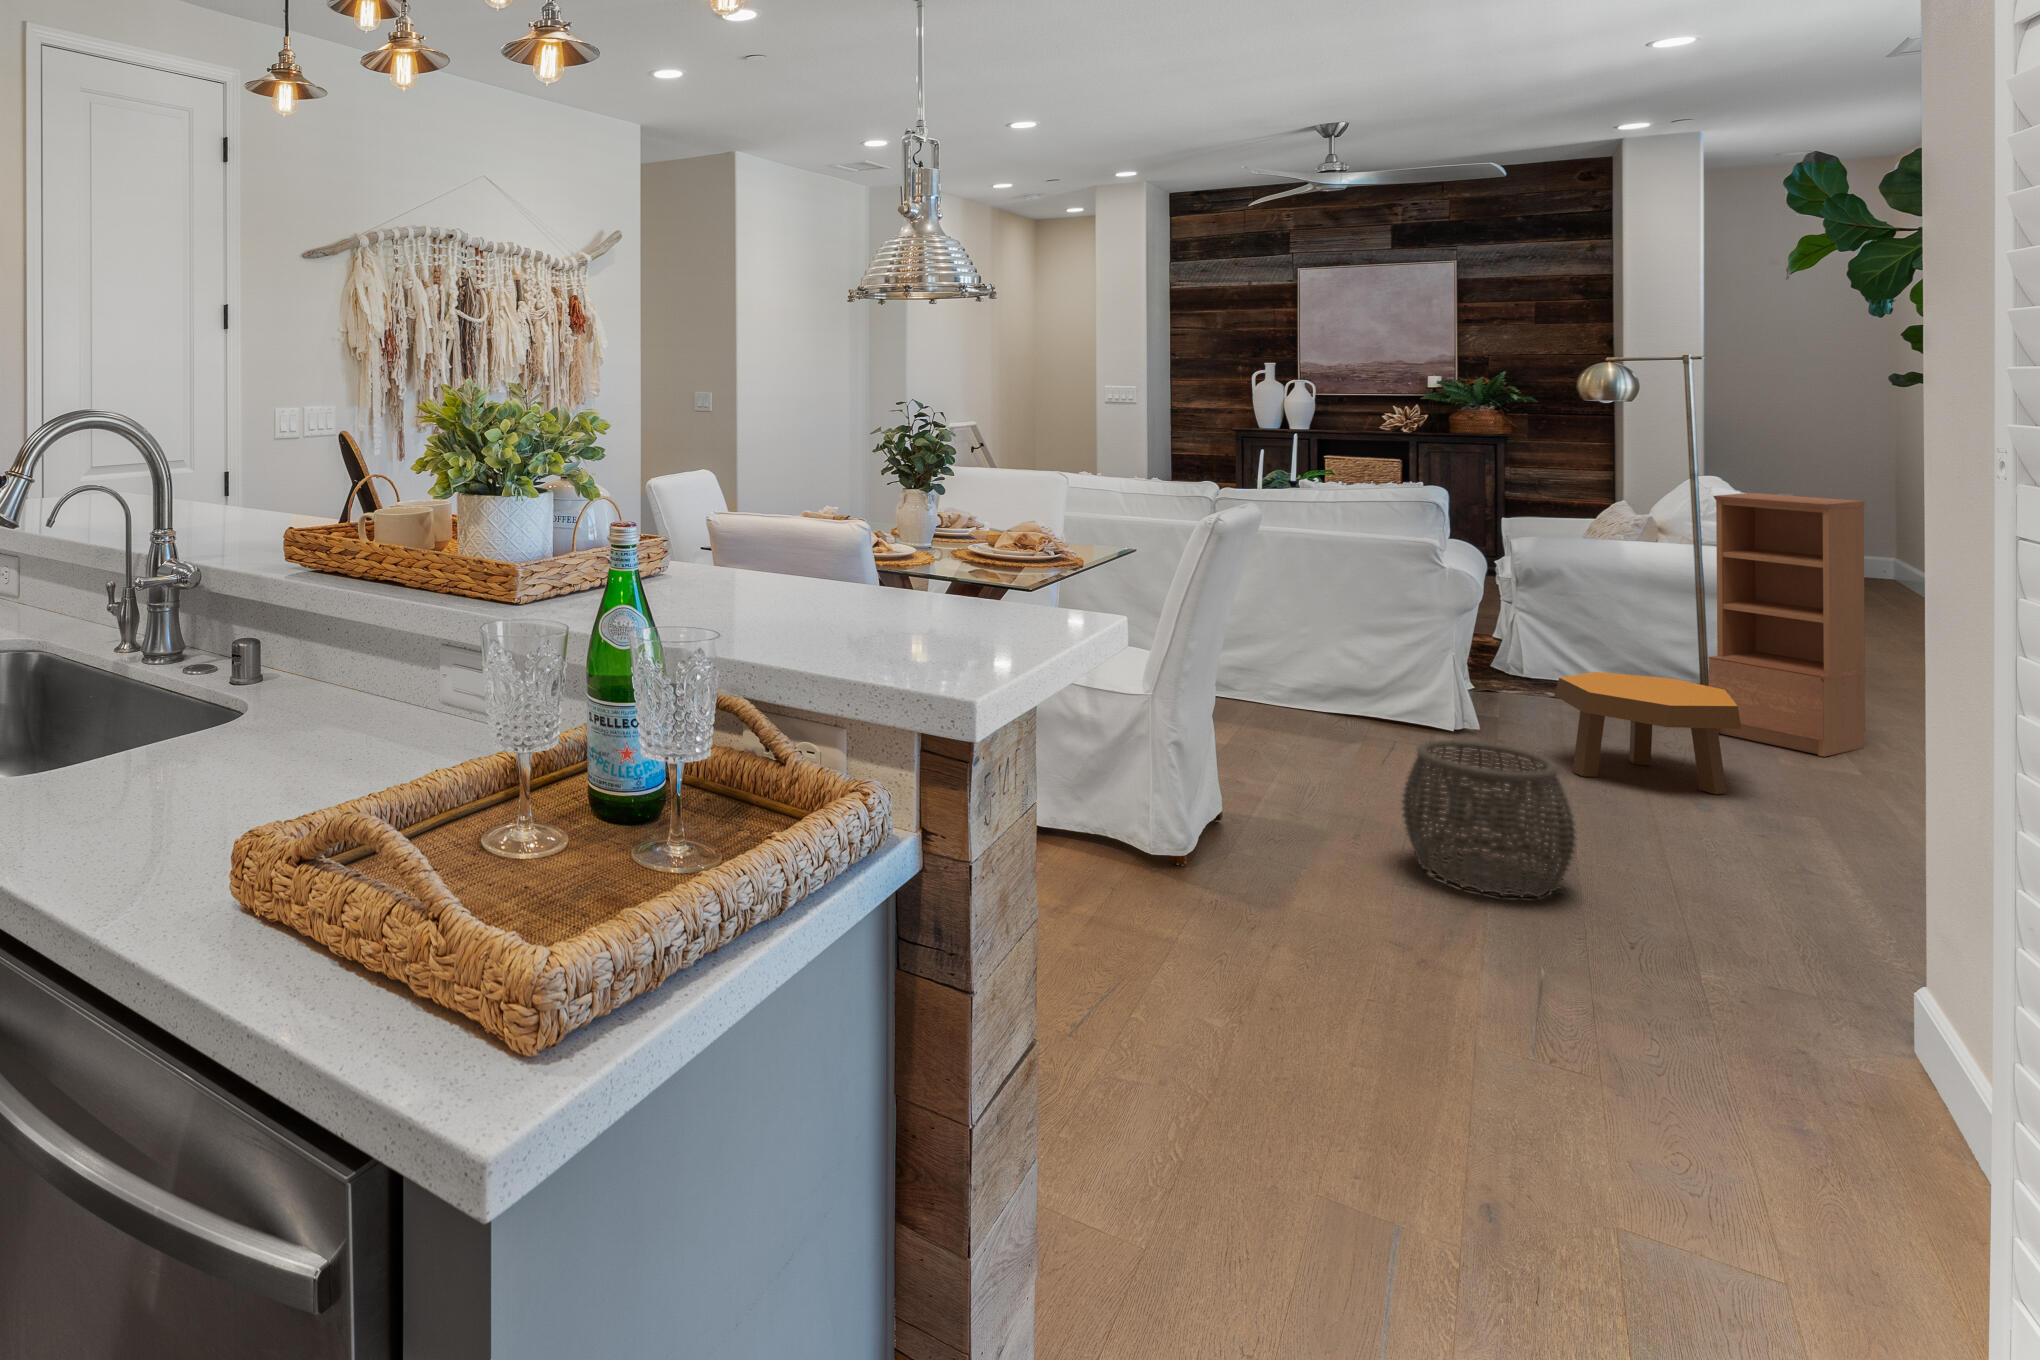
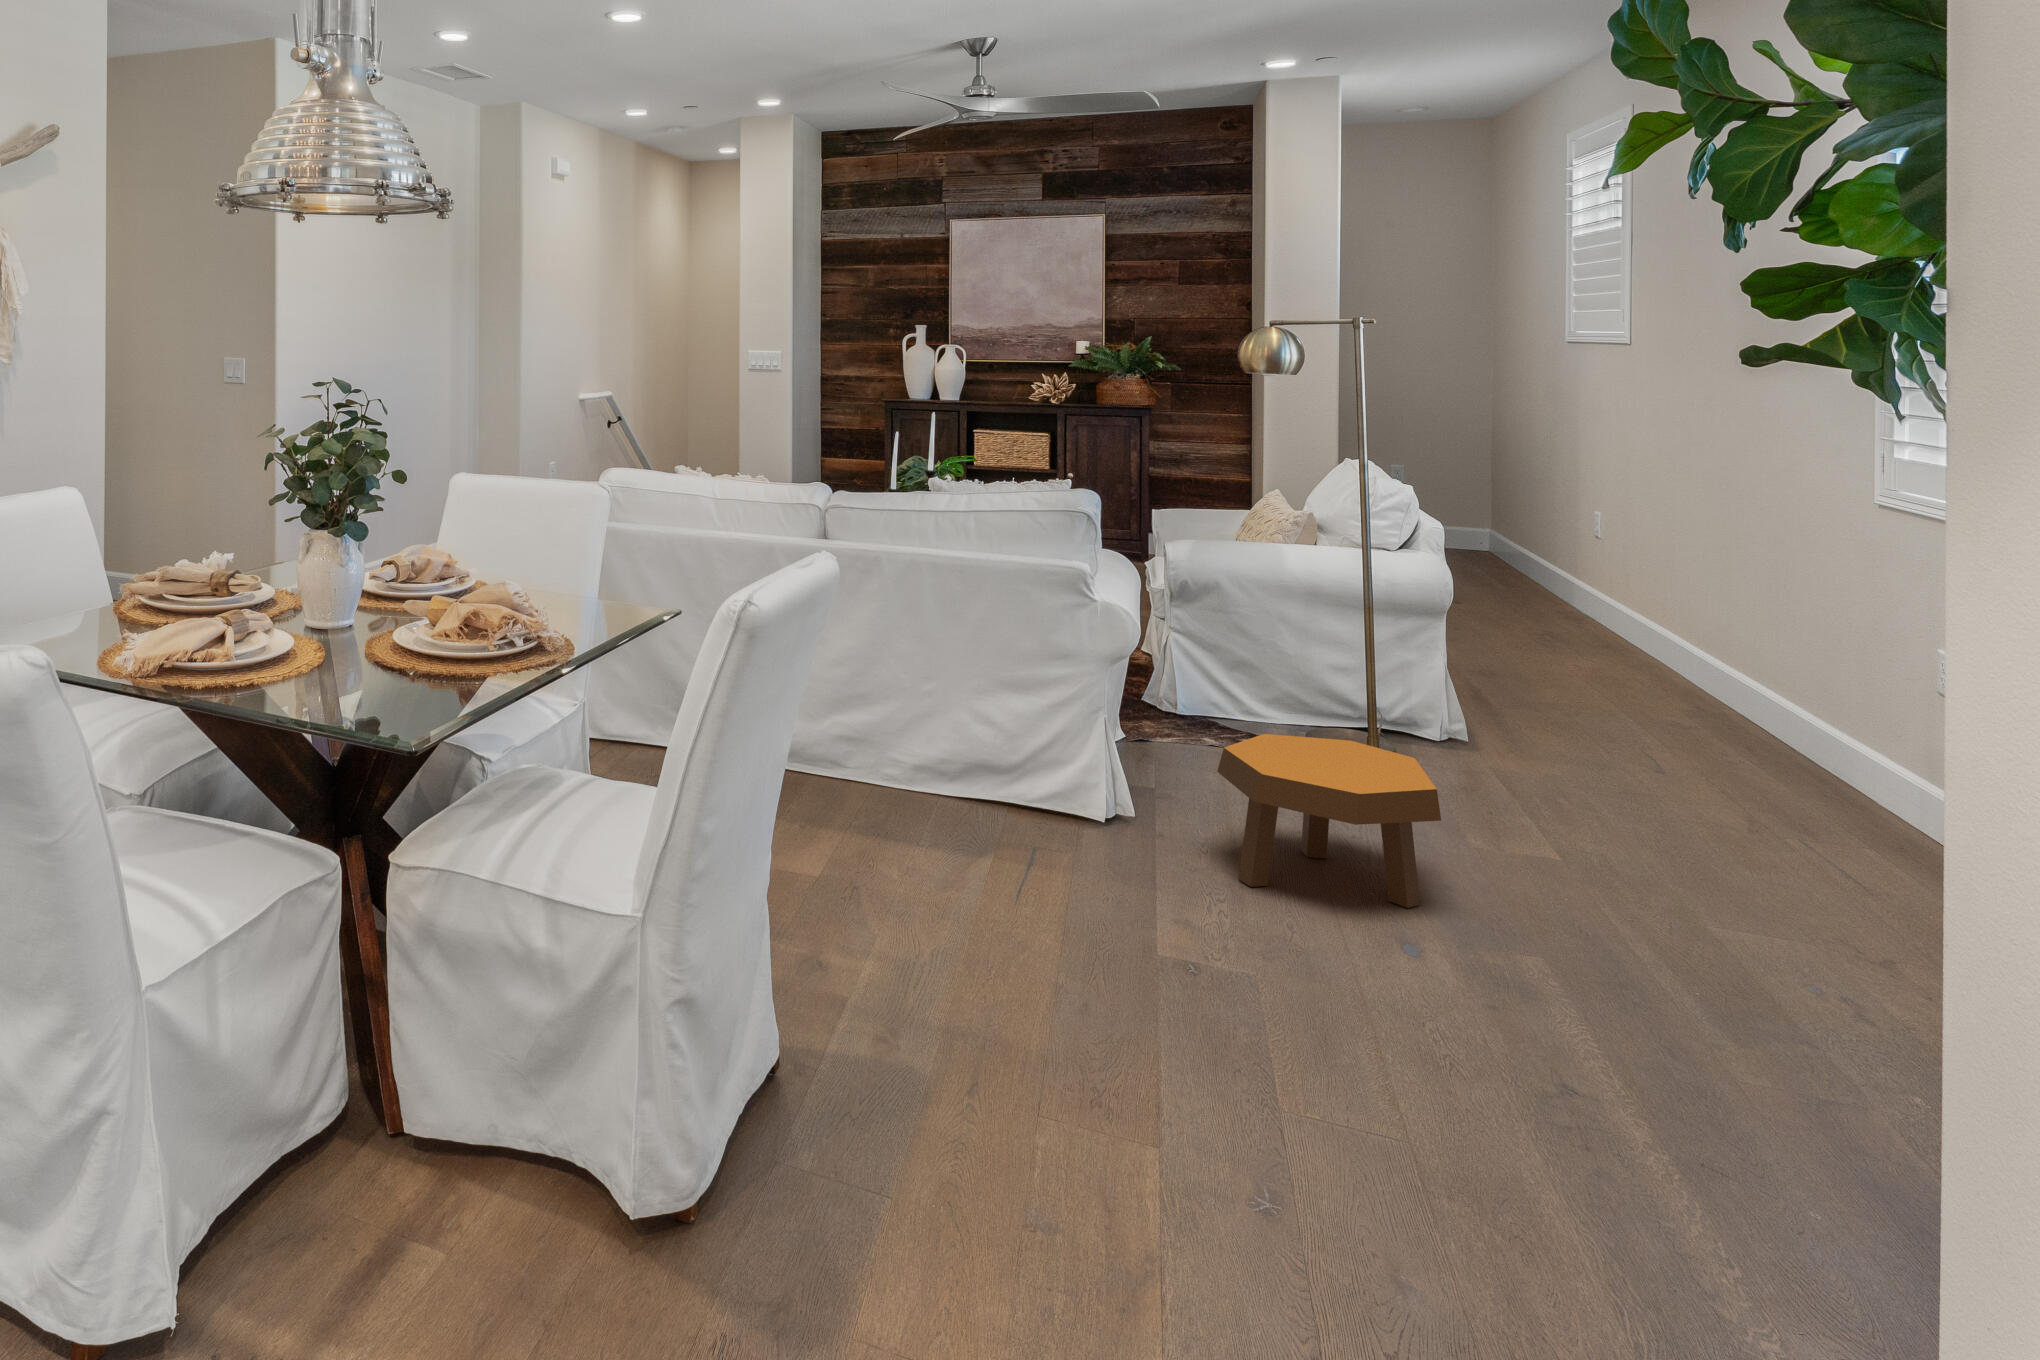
bookcase: present [1708,493,1866,757] -> none [1382,489,1557,827]
woven basket: present [1402,740,1576,897] -> none [1023,904,1268,1179]

